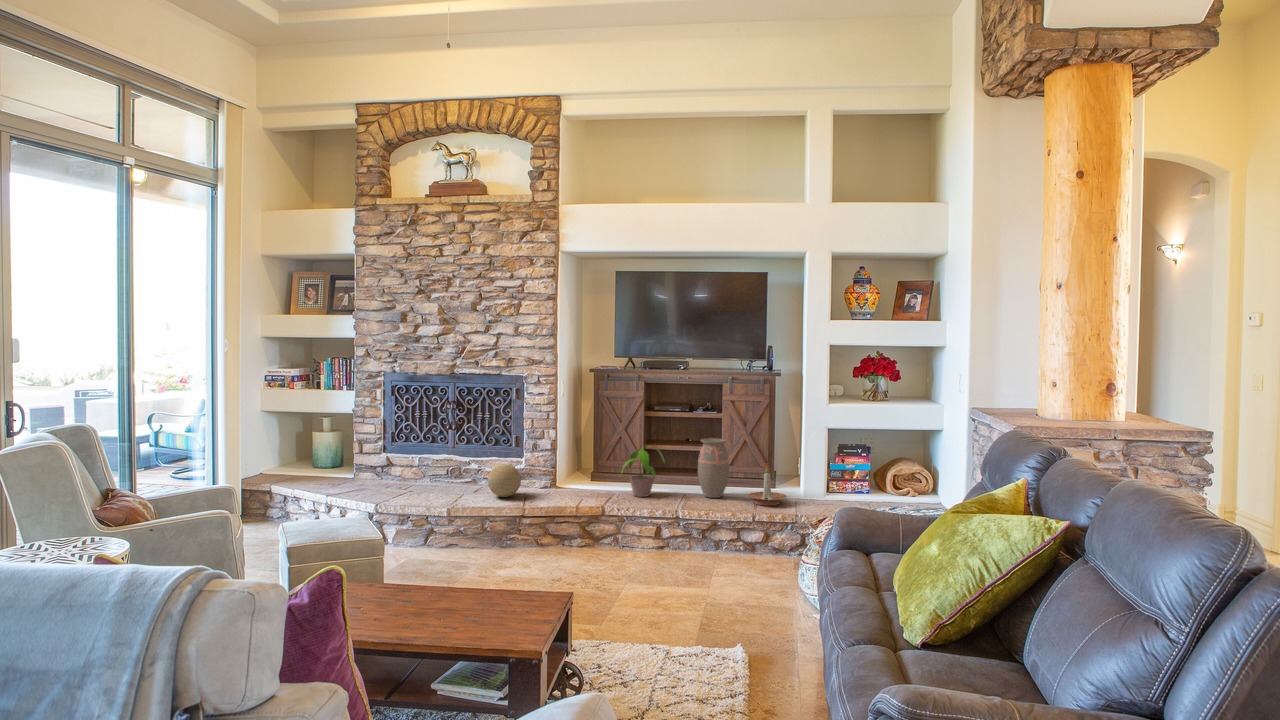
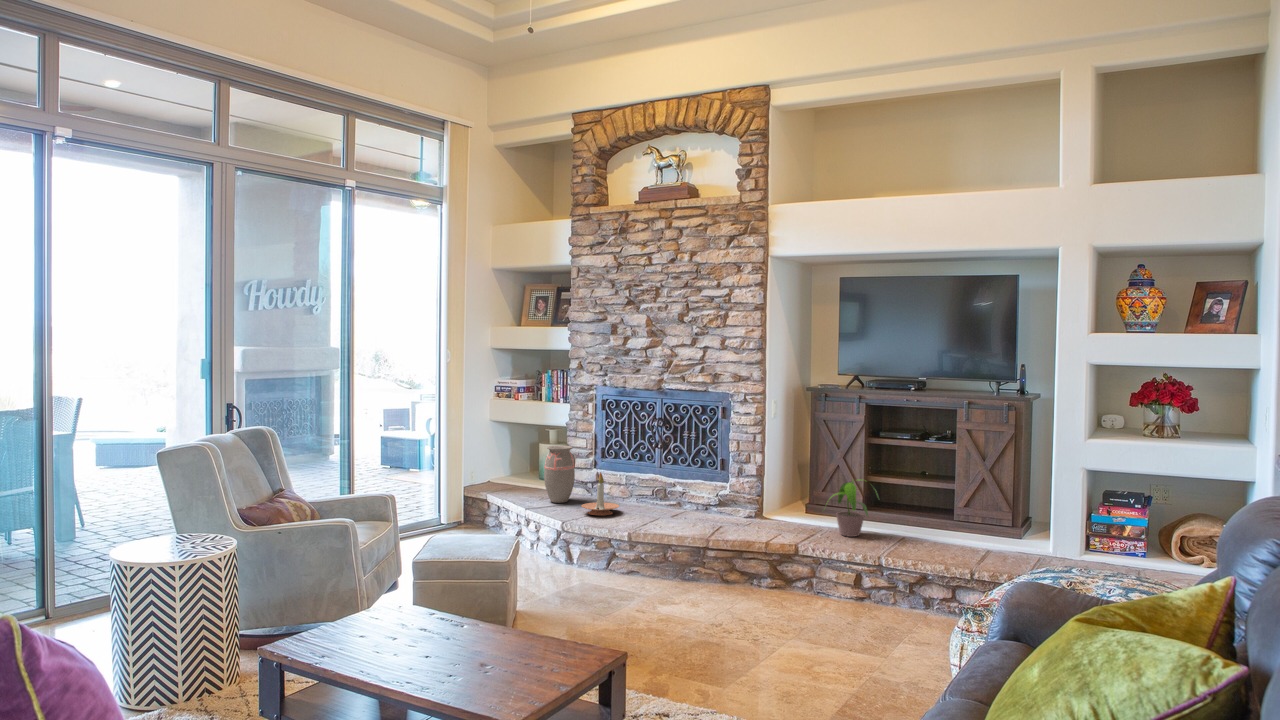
decorative vase: present [698,438,729,498] -> present [544,445,575,503]
candle holder: present [748,462,786,505] -> present [582,472,619,515]
decorative orb: present [488,464,521,497] -> none [683,489,718,524]

